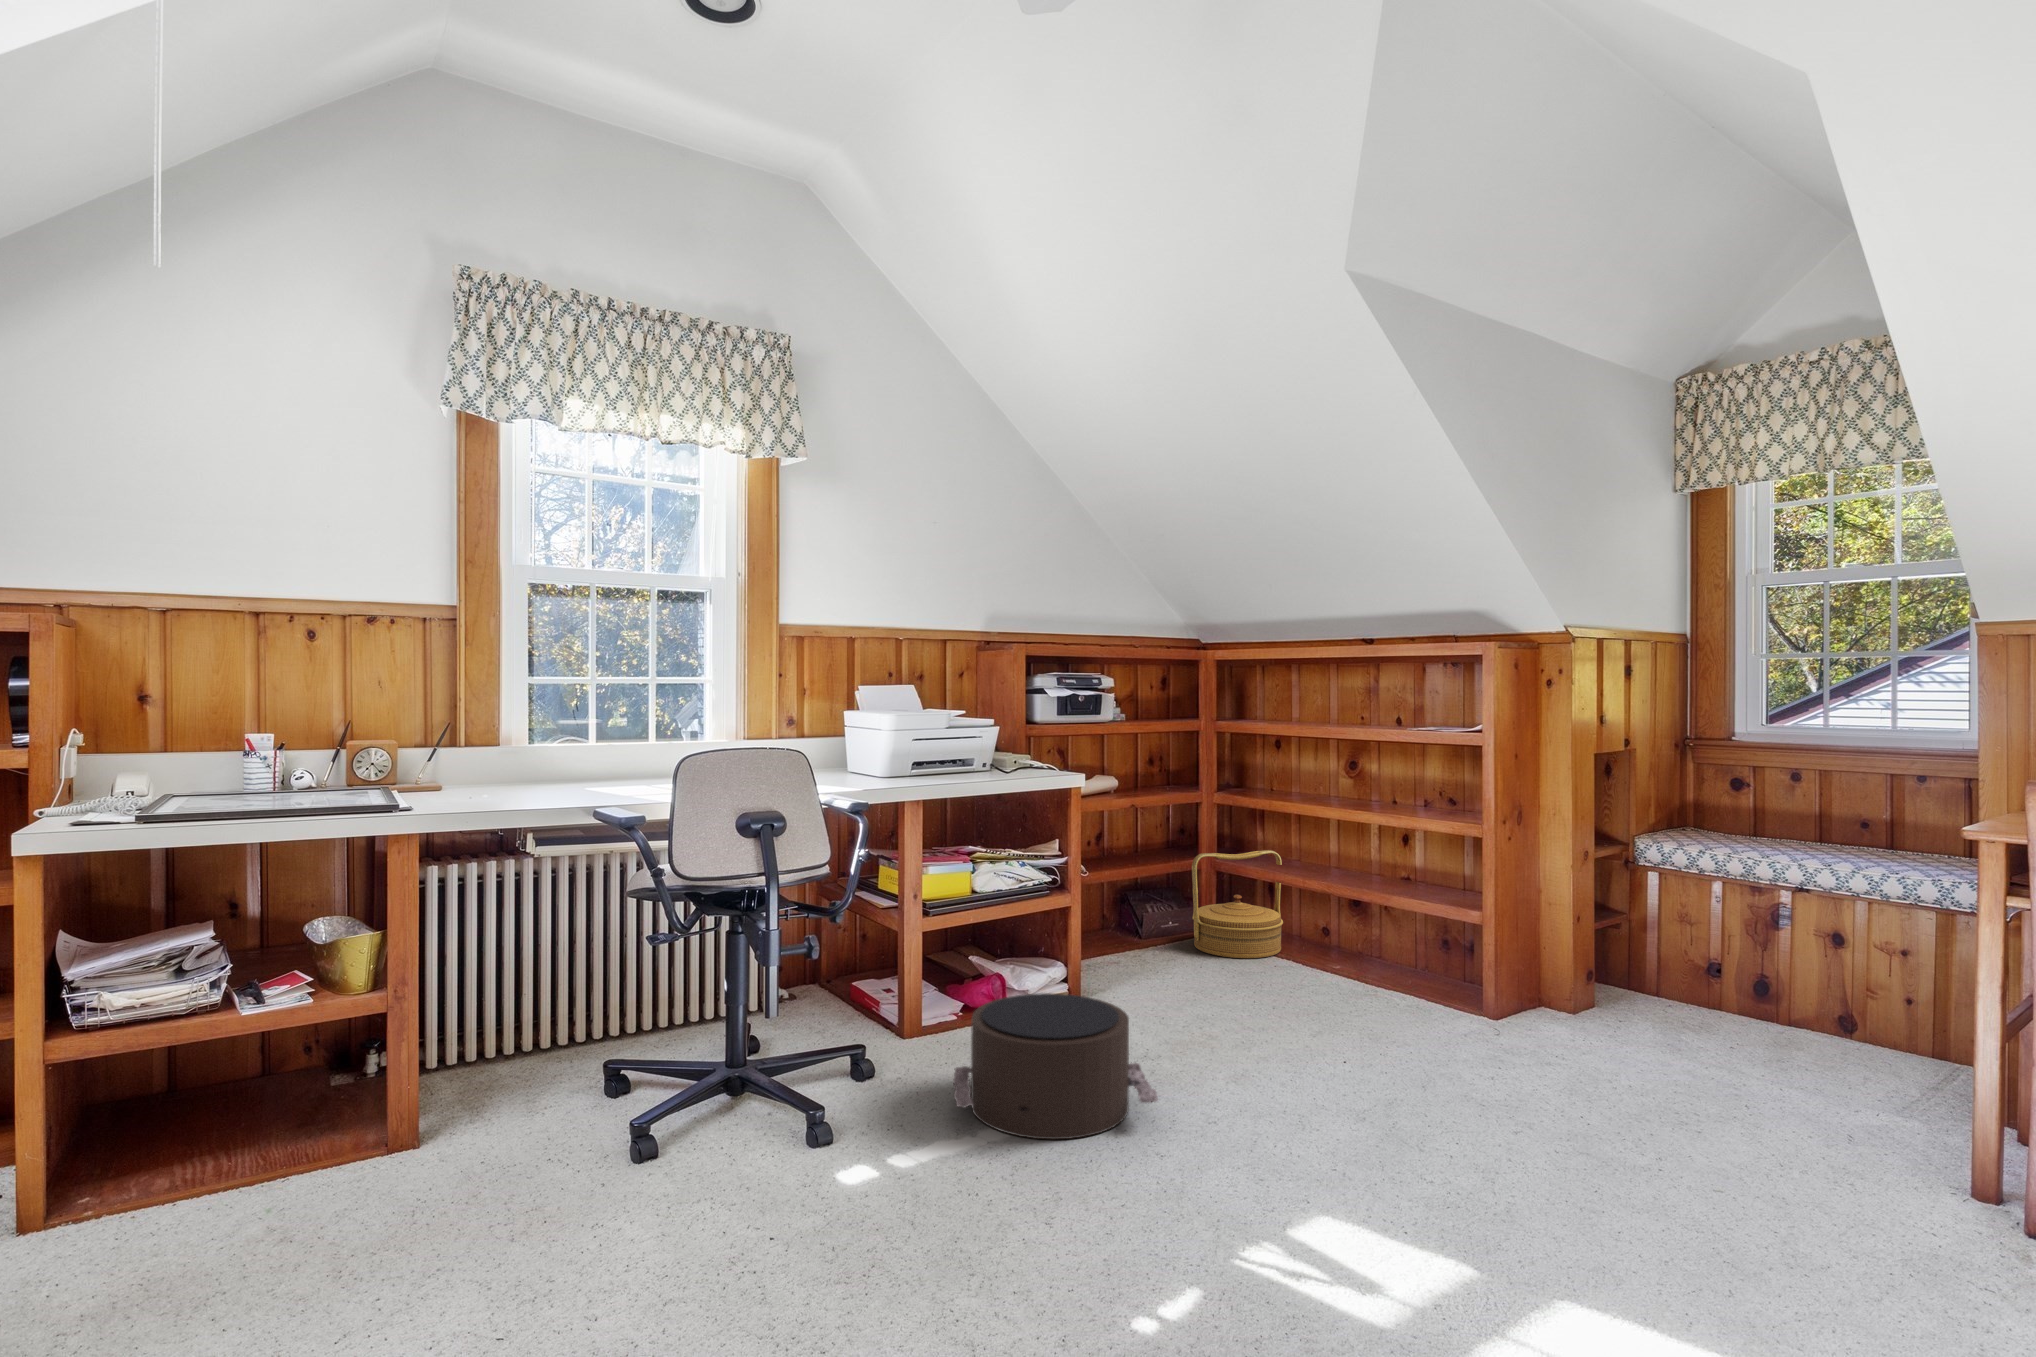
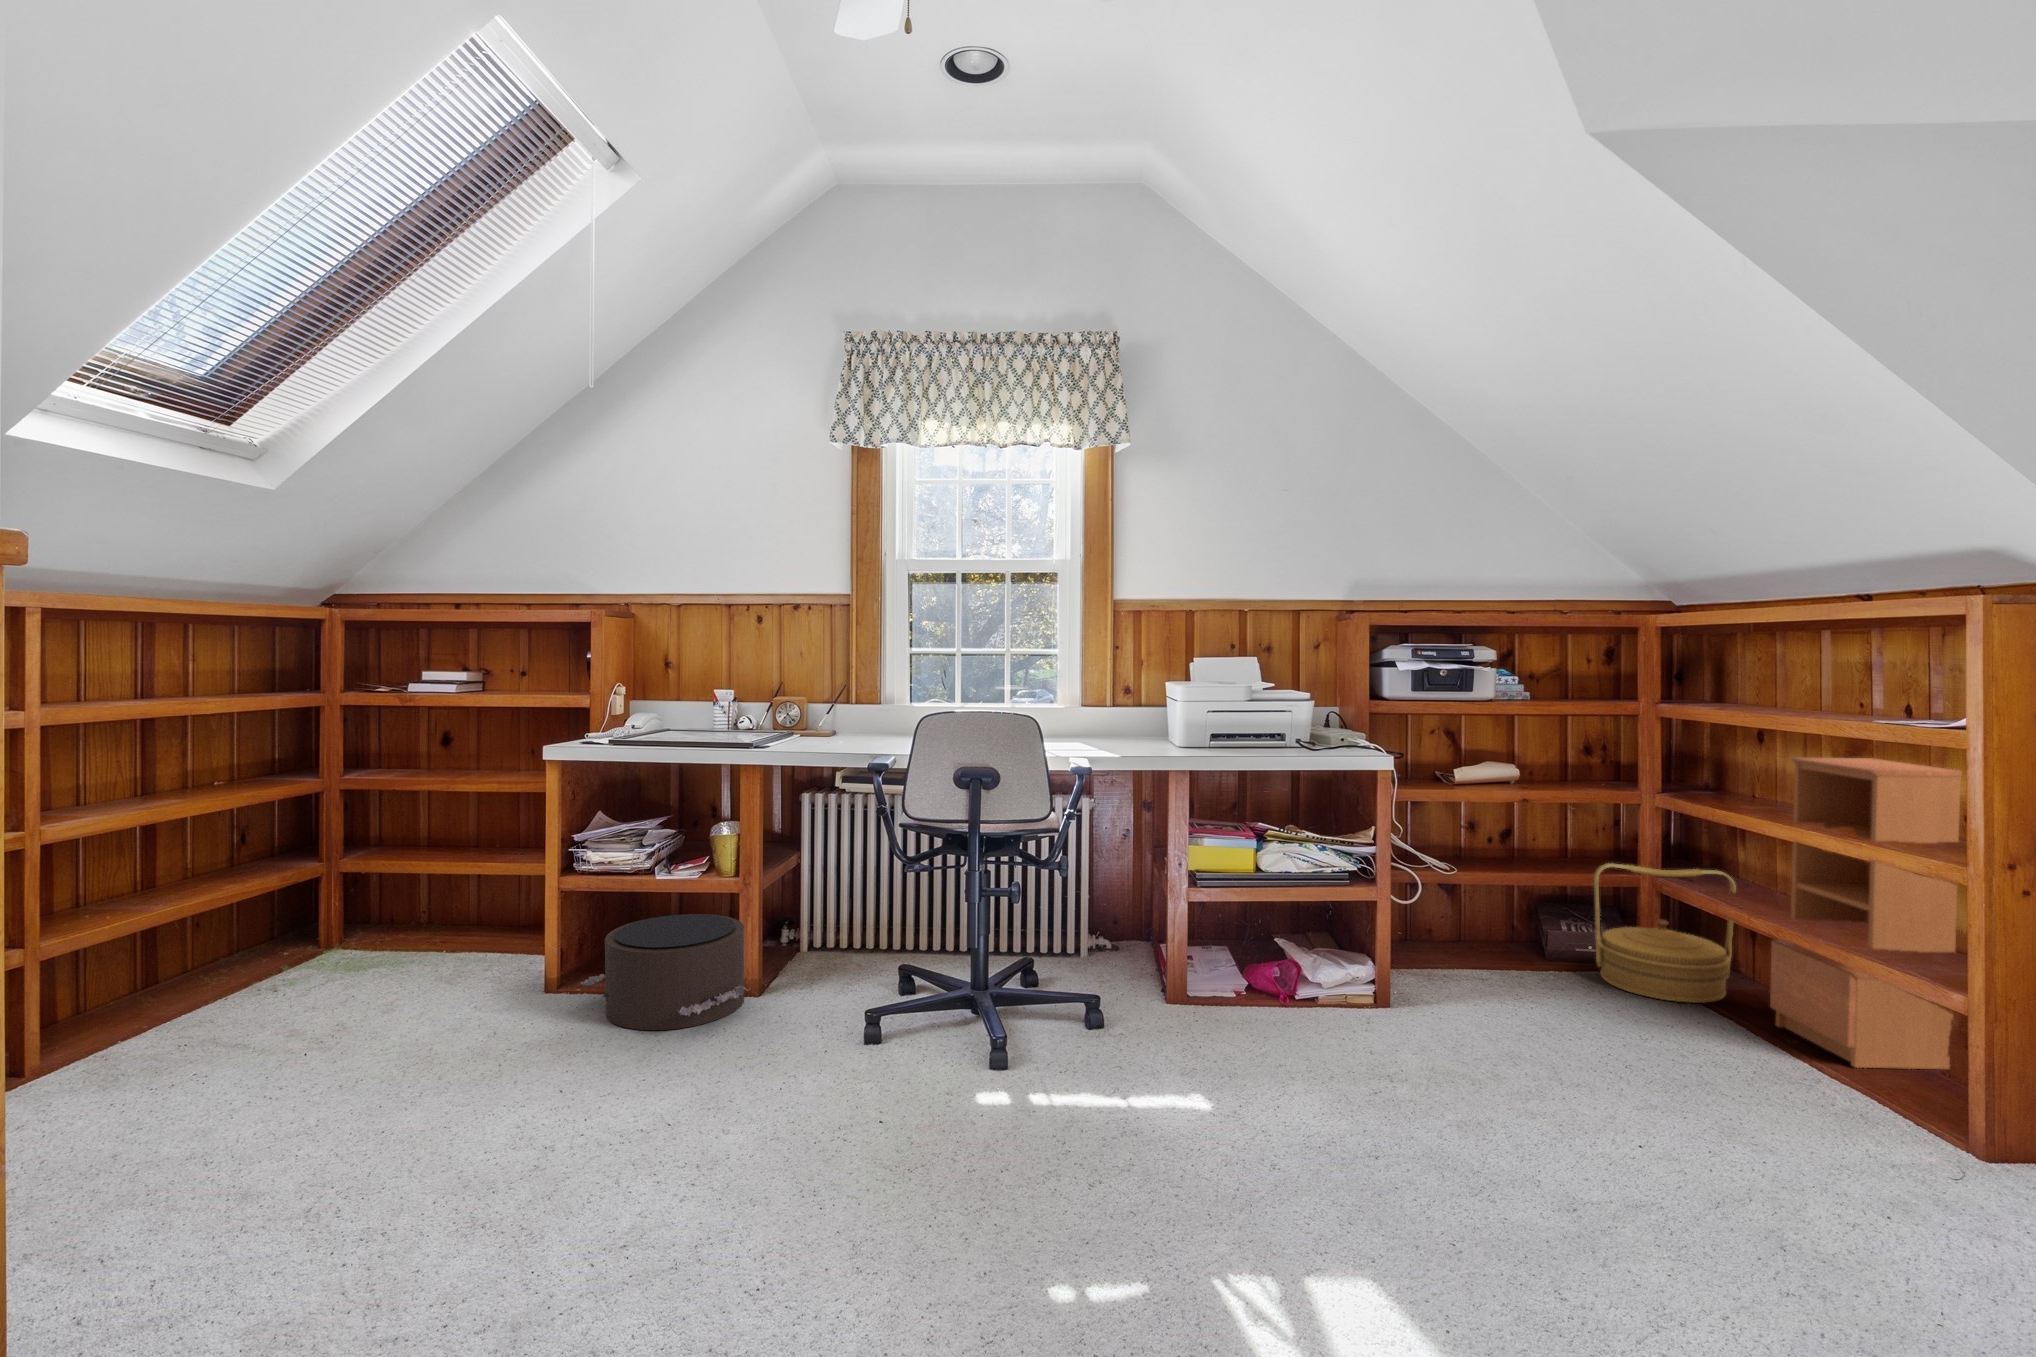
bookcase: none [1322,755,1431,981] -> present [1770,758,1962,1069]
pouf: present [953,993,1158,1139] -> present [581,914,750,1030]

